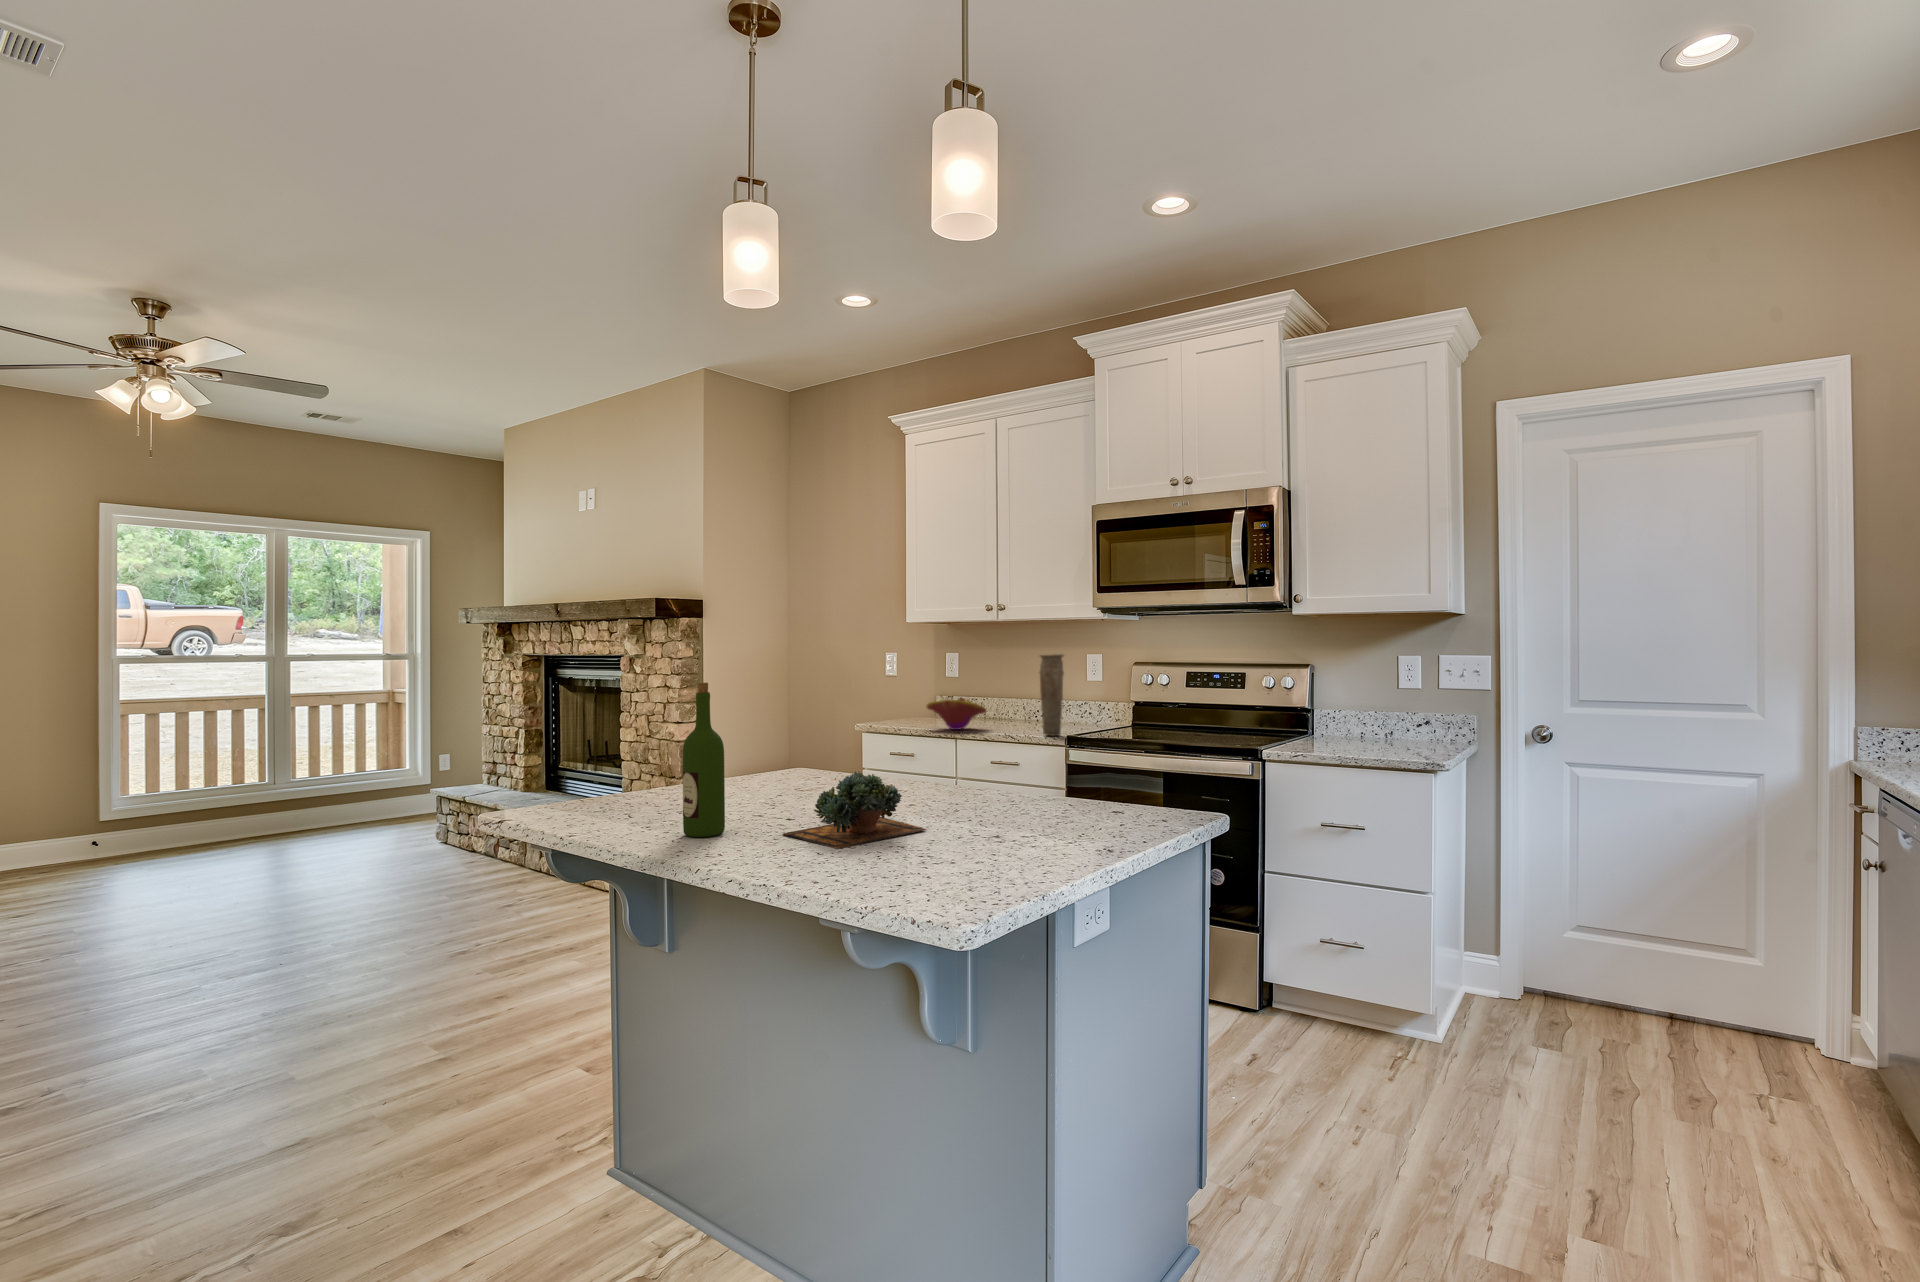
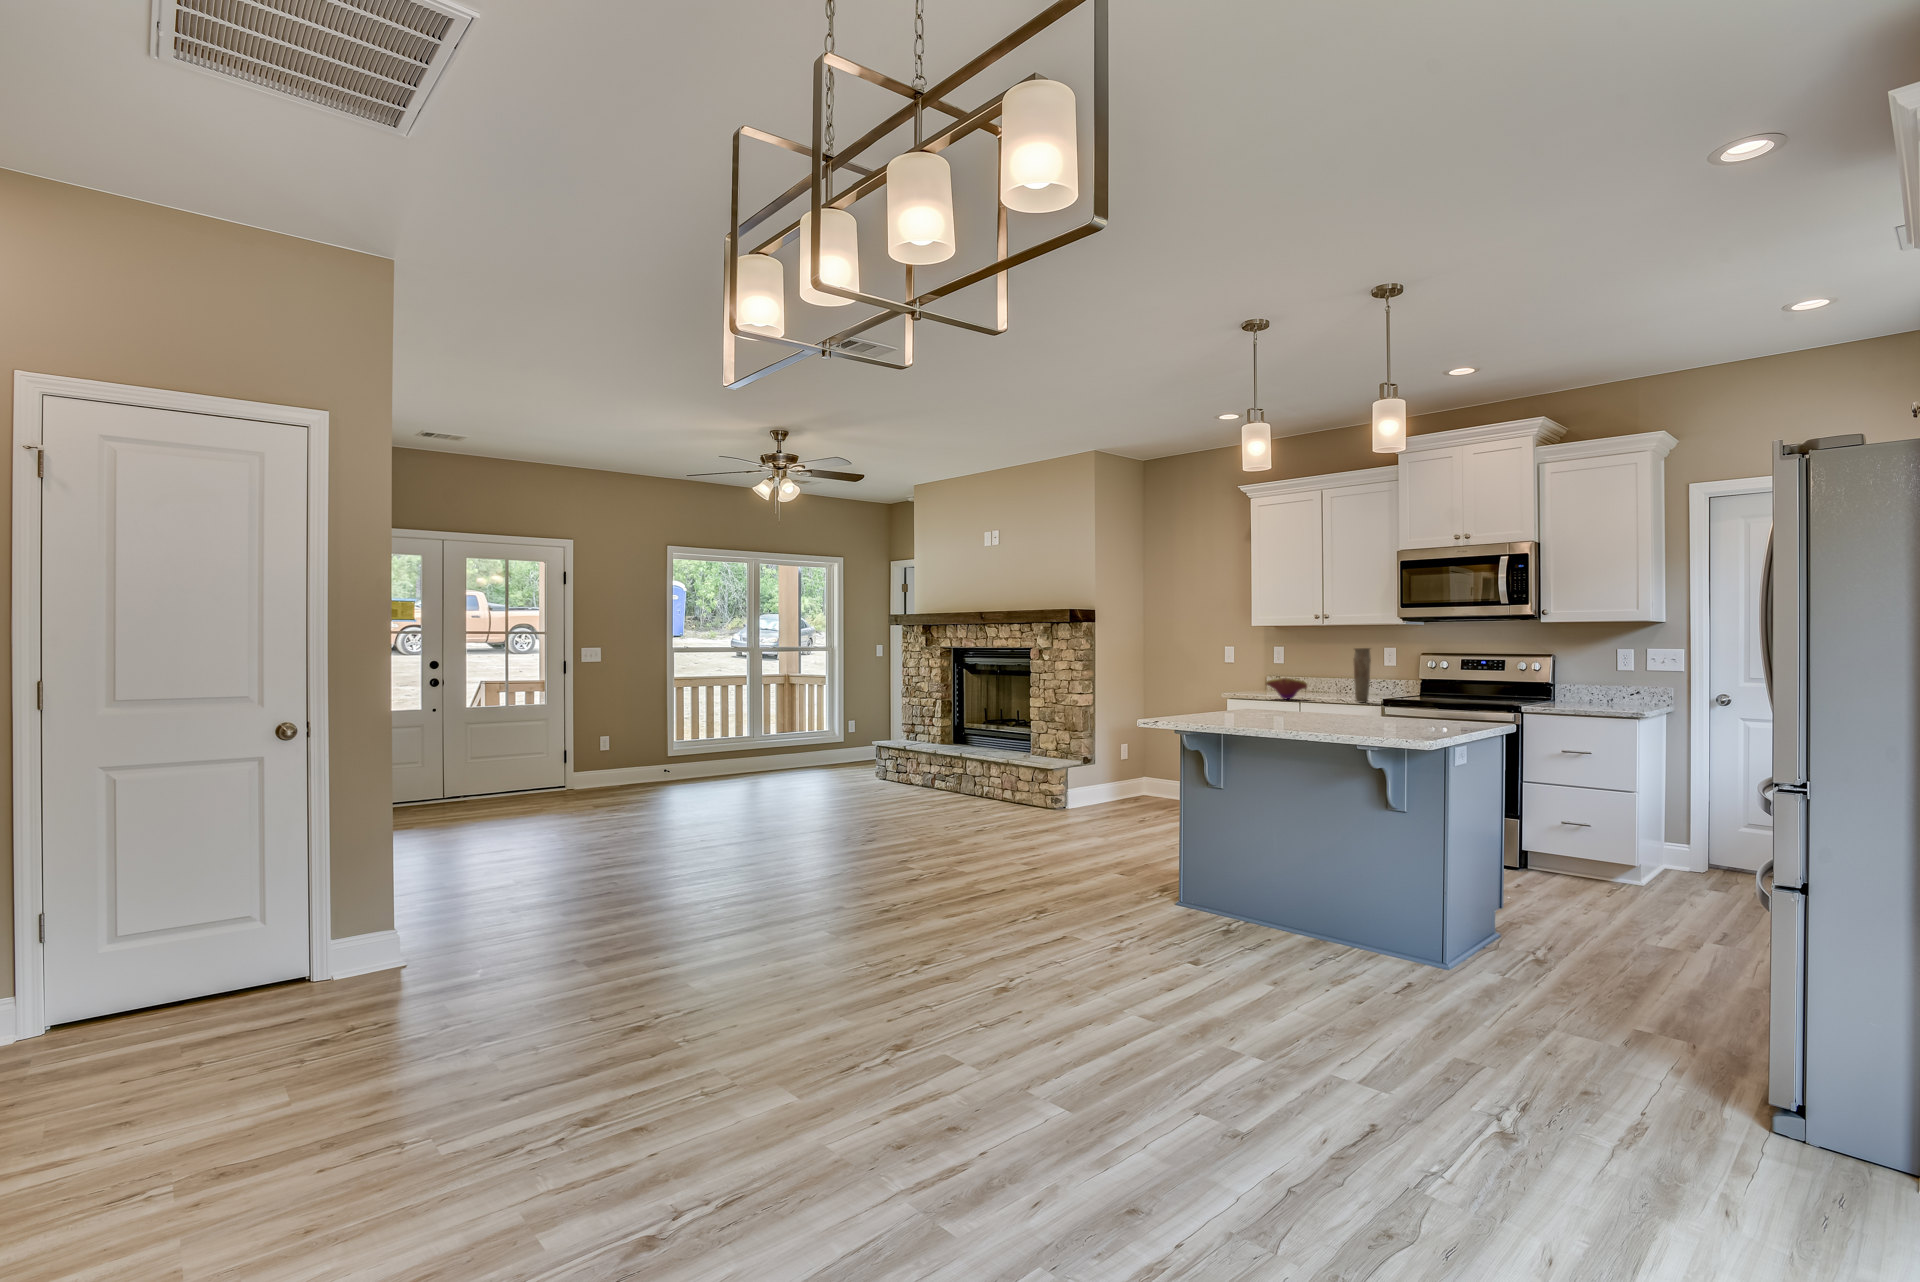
wine bottle: present [683,683,725,837] -> none [1248,652,1267,721]
succulent plant: present [783,772,927,849] -> none [1295,694,1362,724]

